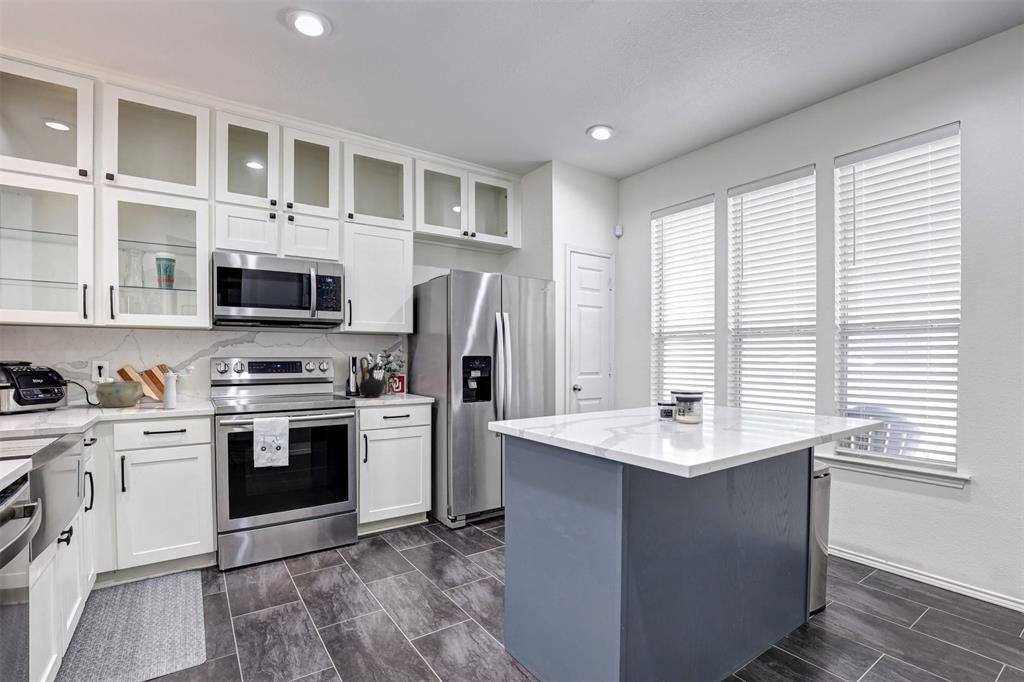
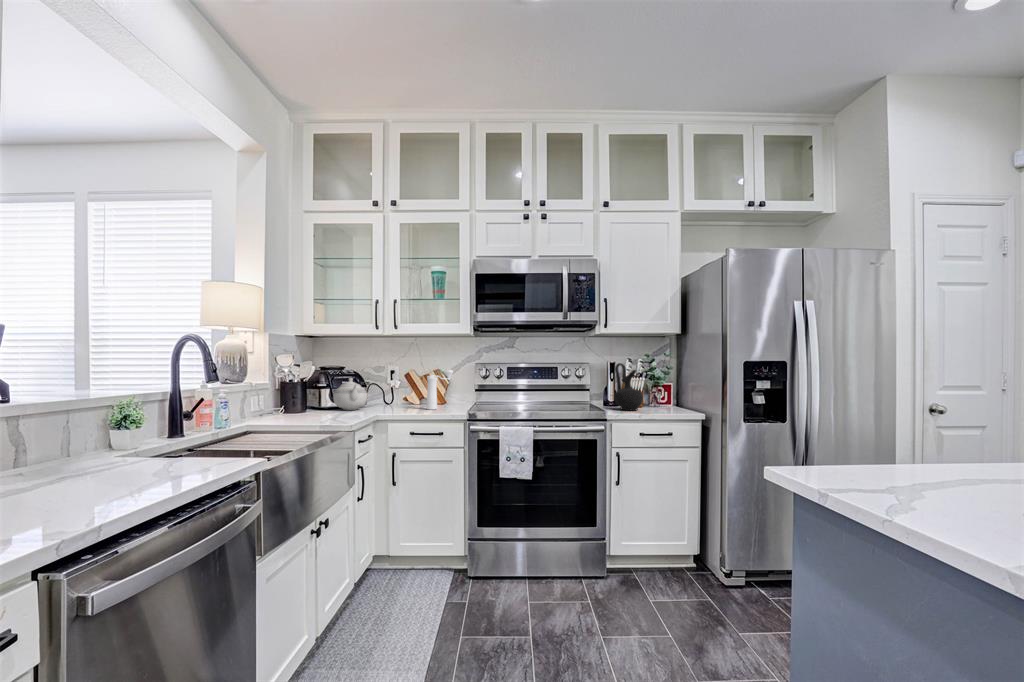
teapot: none [31,378,82,416] -> present [333,378,367,410]
ceramic bowl: present [96,381,143,407] -> none [383,382,417,405]

